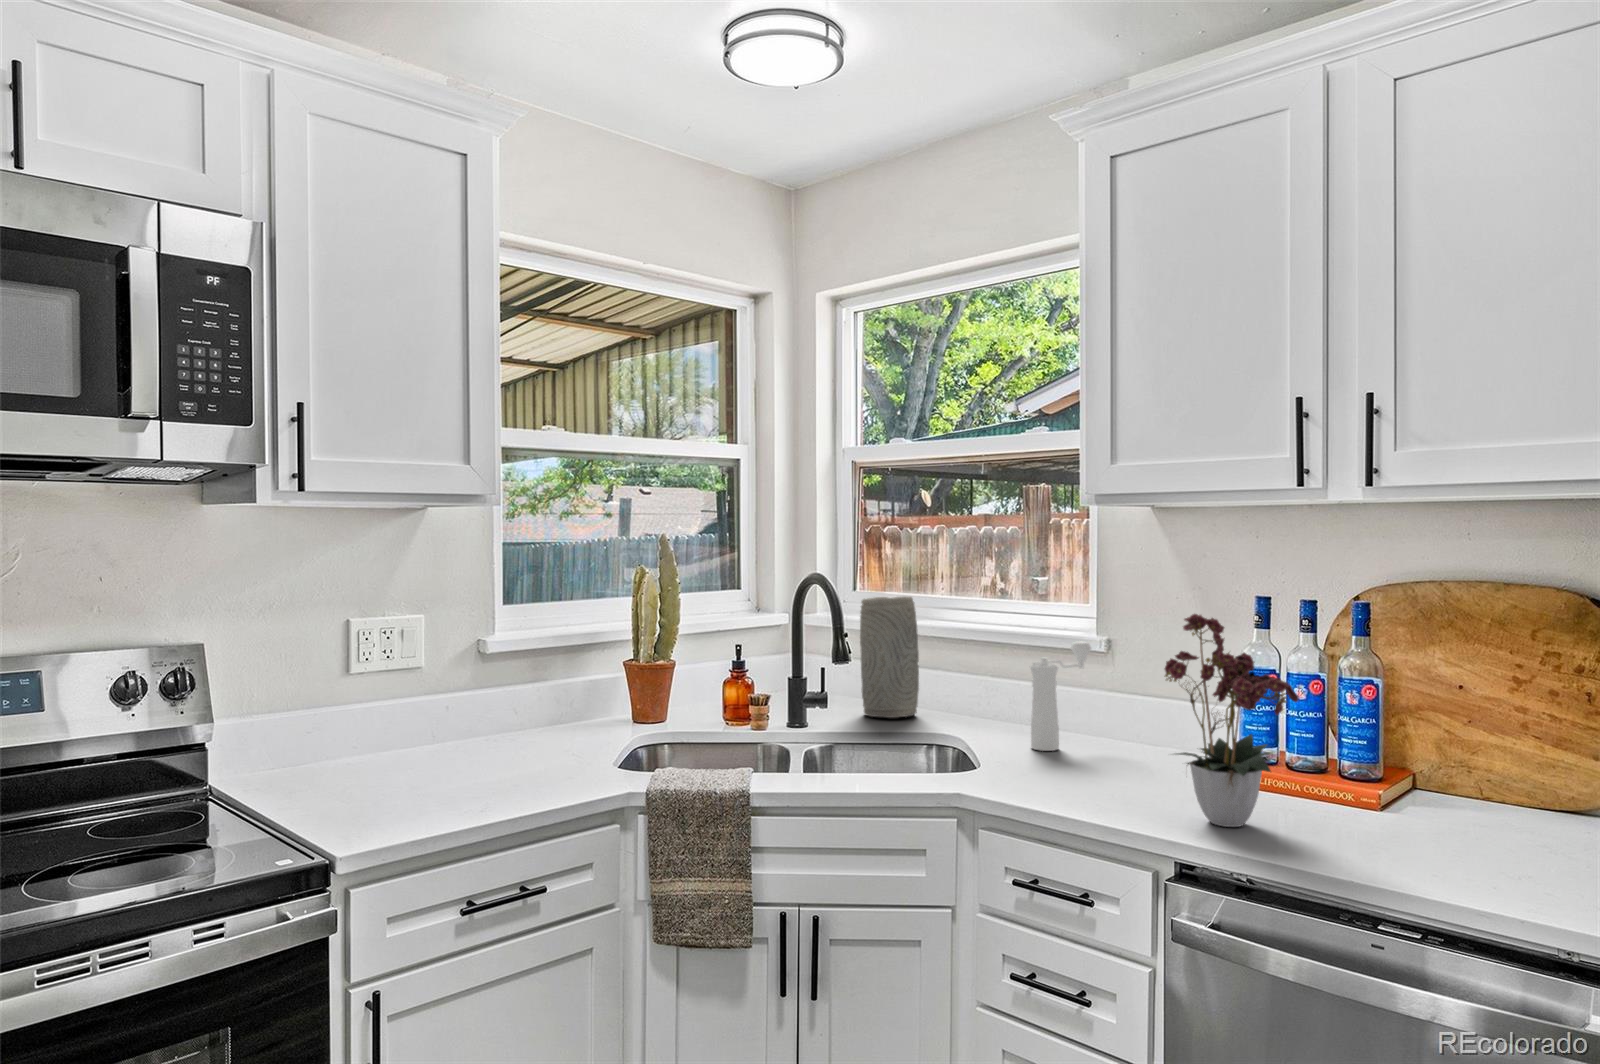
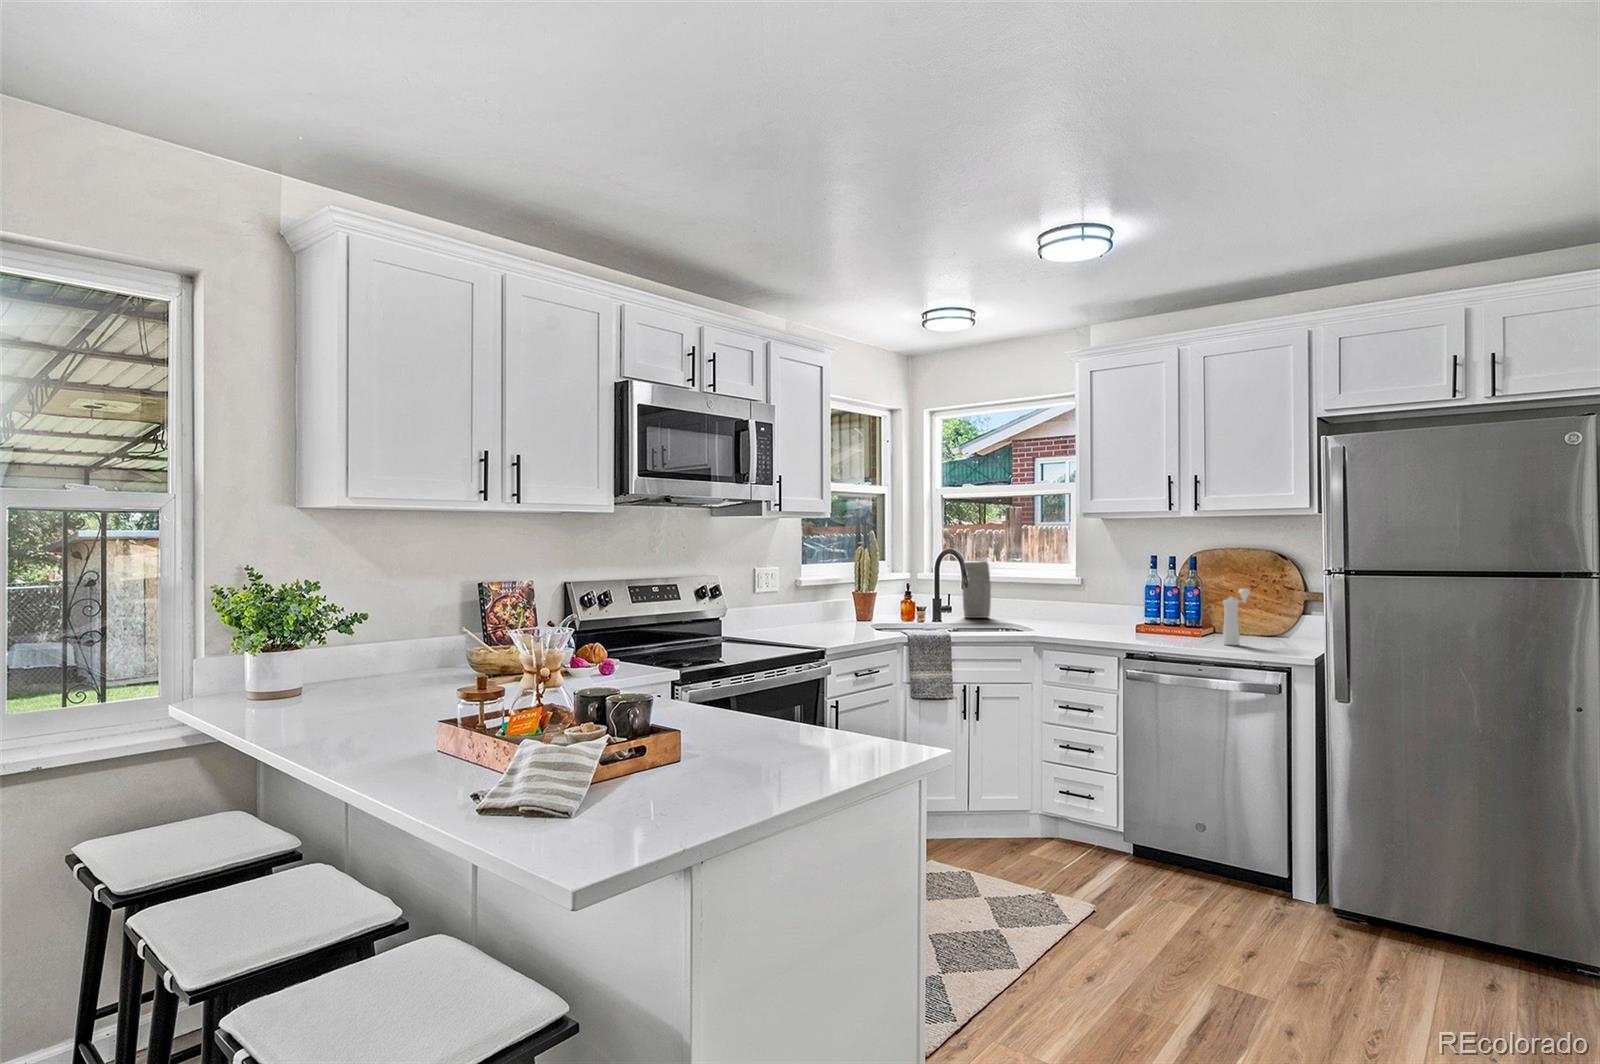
flower arrangement: present [1165,614,1299,827] -> none [1115,557,1175,640]
pepper mill: present [1030,641,1091,751] -> present [1223,589,1250,645]

